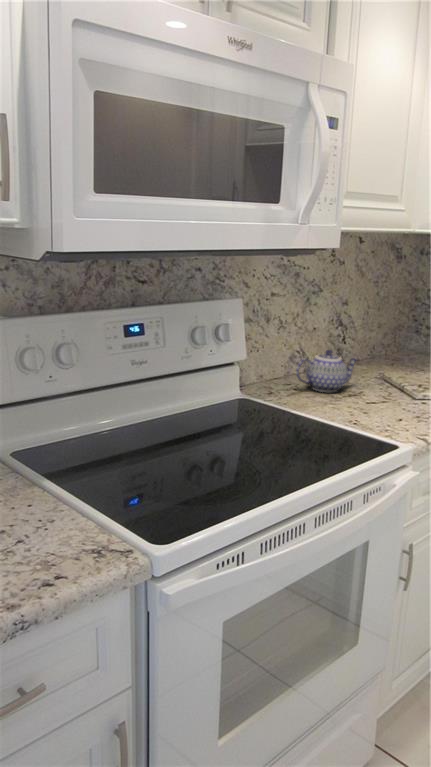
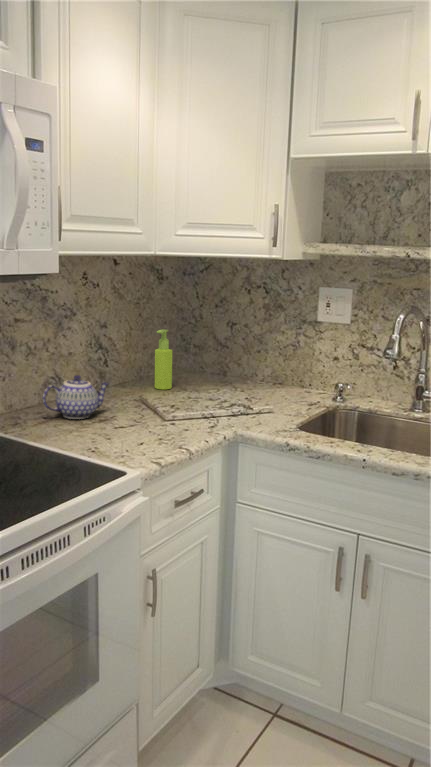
soap dispenser: none [392,308,413,369] -> present [155,330,172,389]

